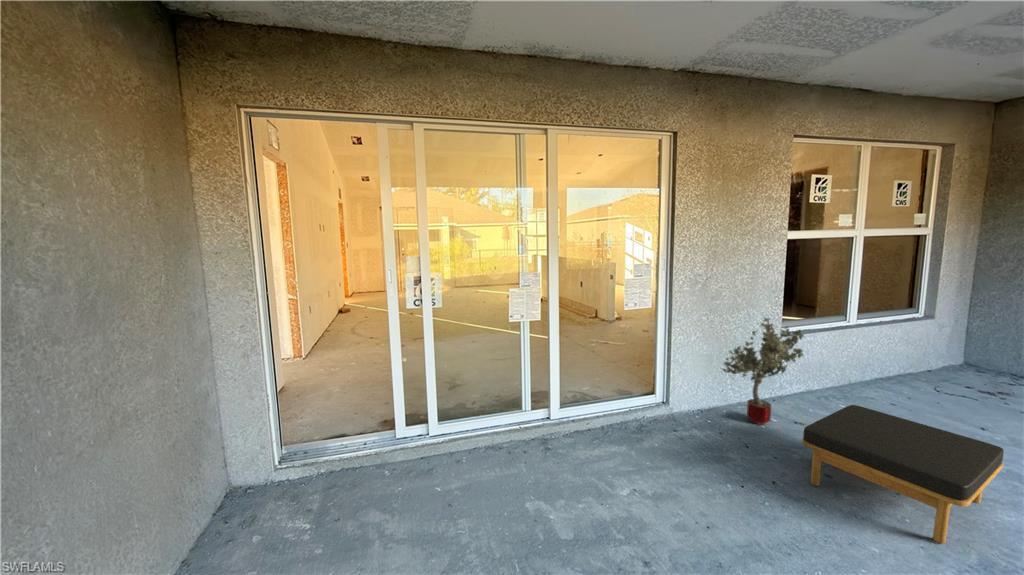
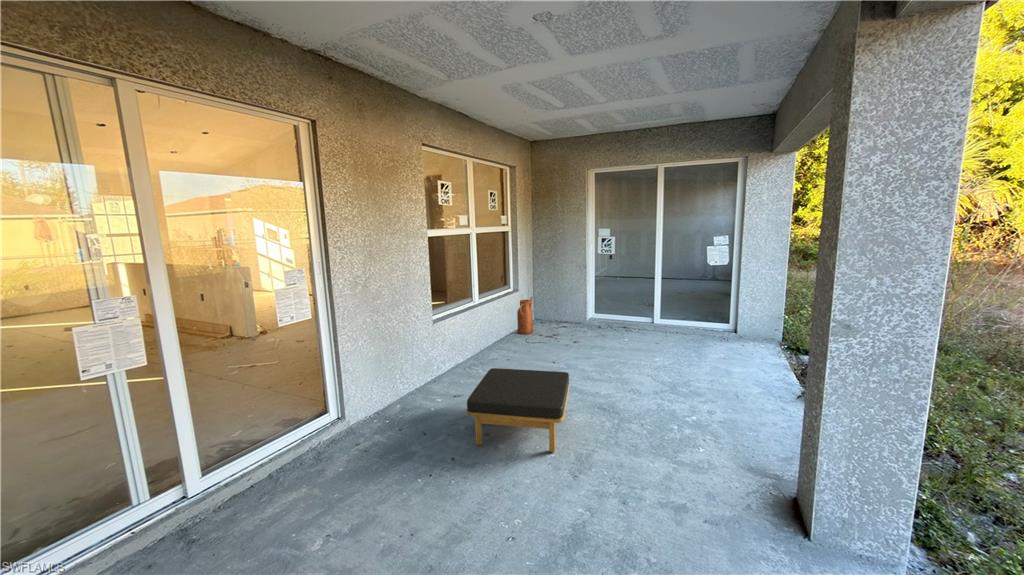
potted tree: present [722,318,804,425] -> none [391,308,454,408]
watering can: none [923,331,965,383] -> present [517,297,533,334]

